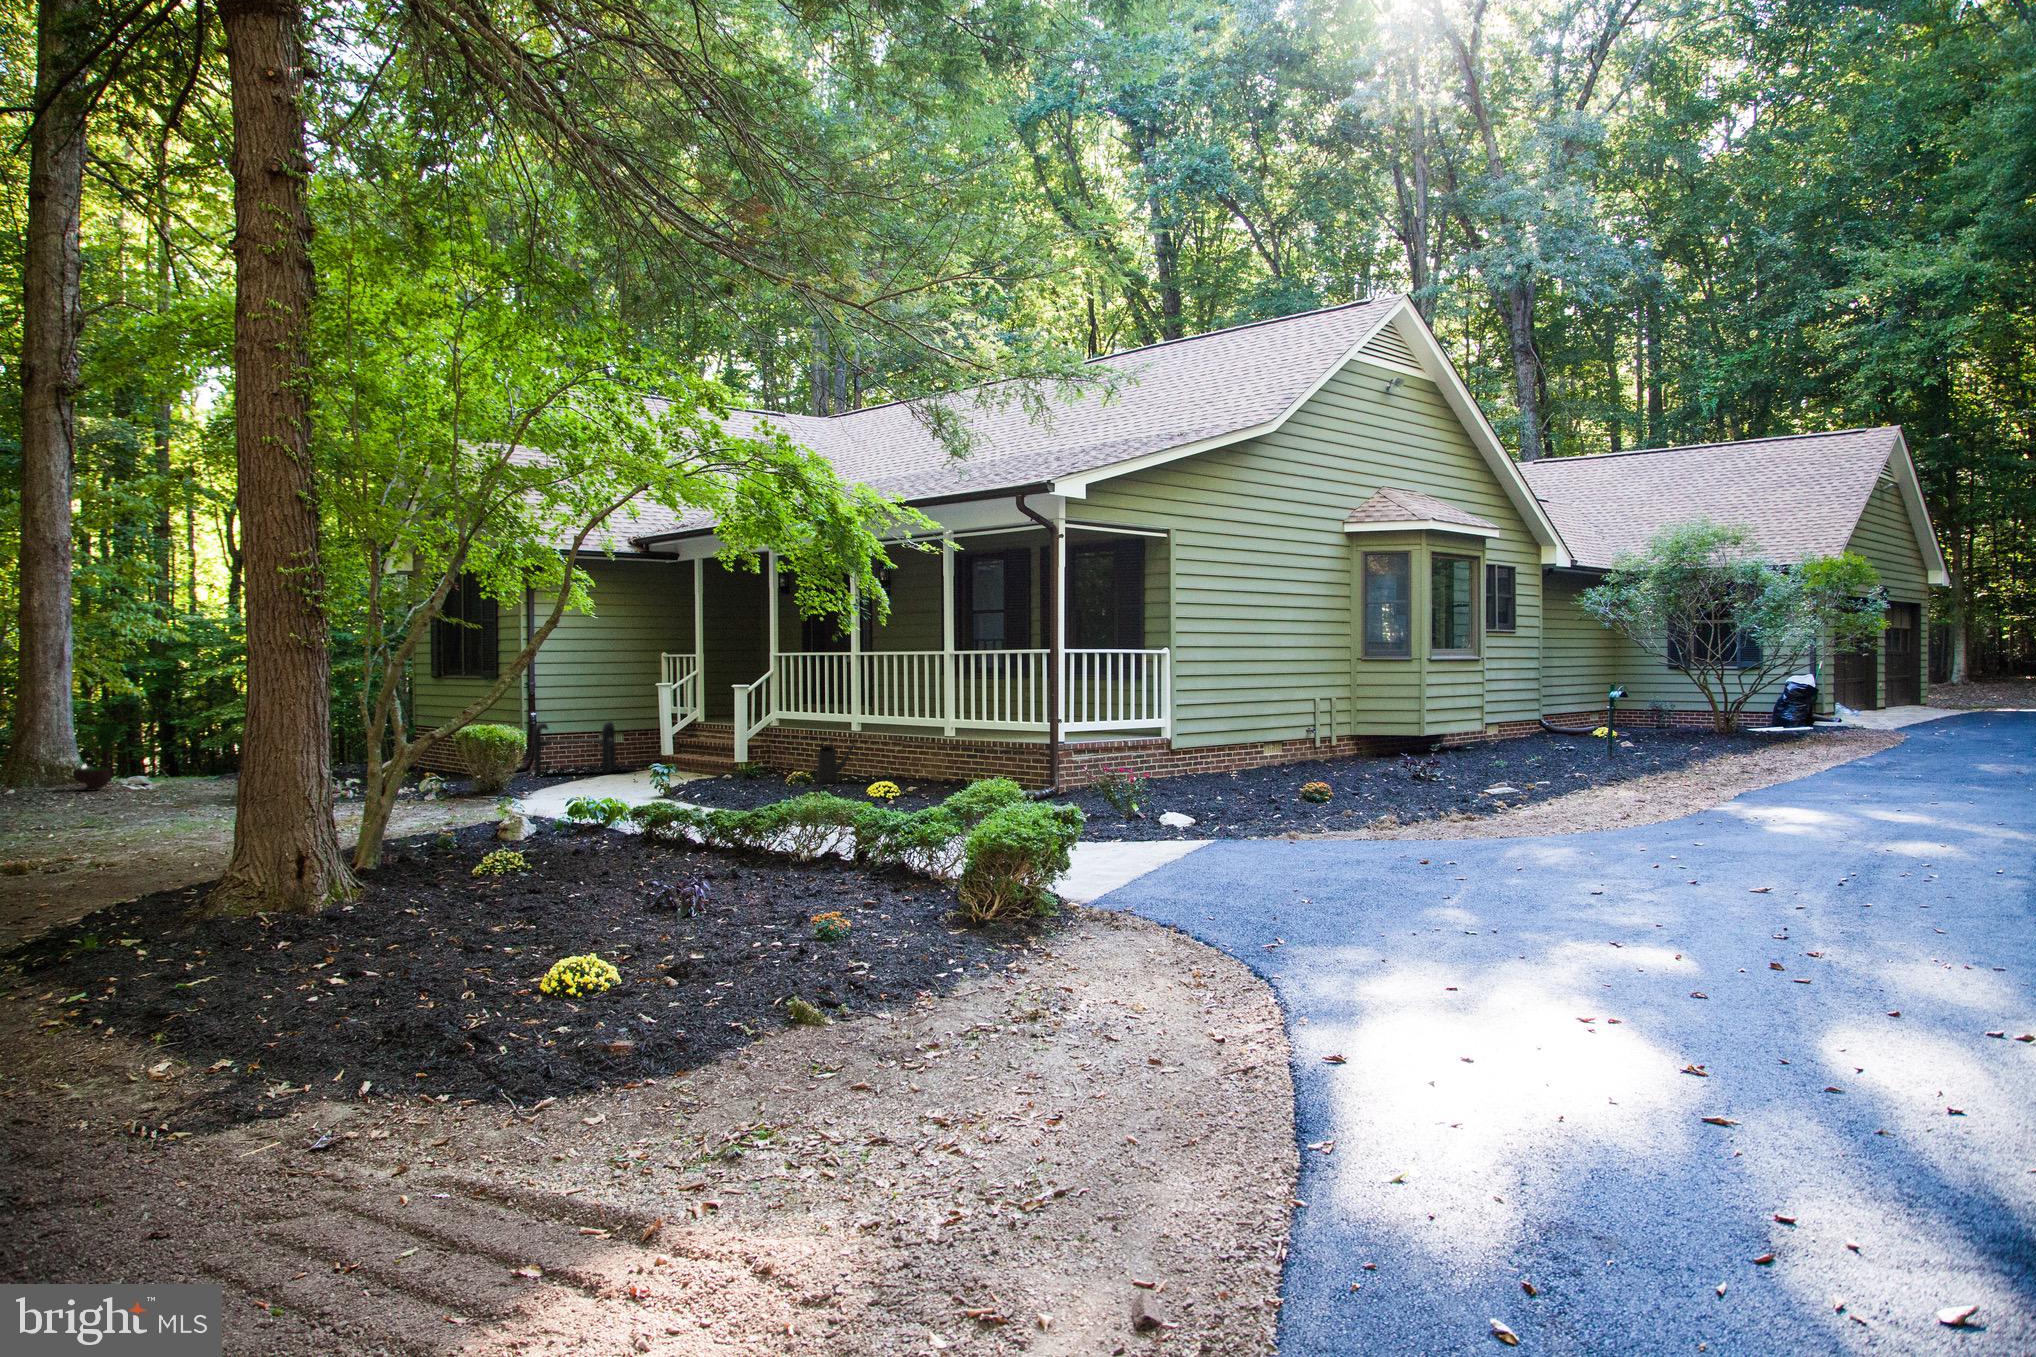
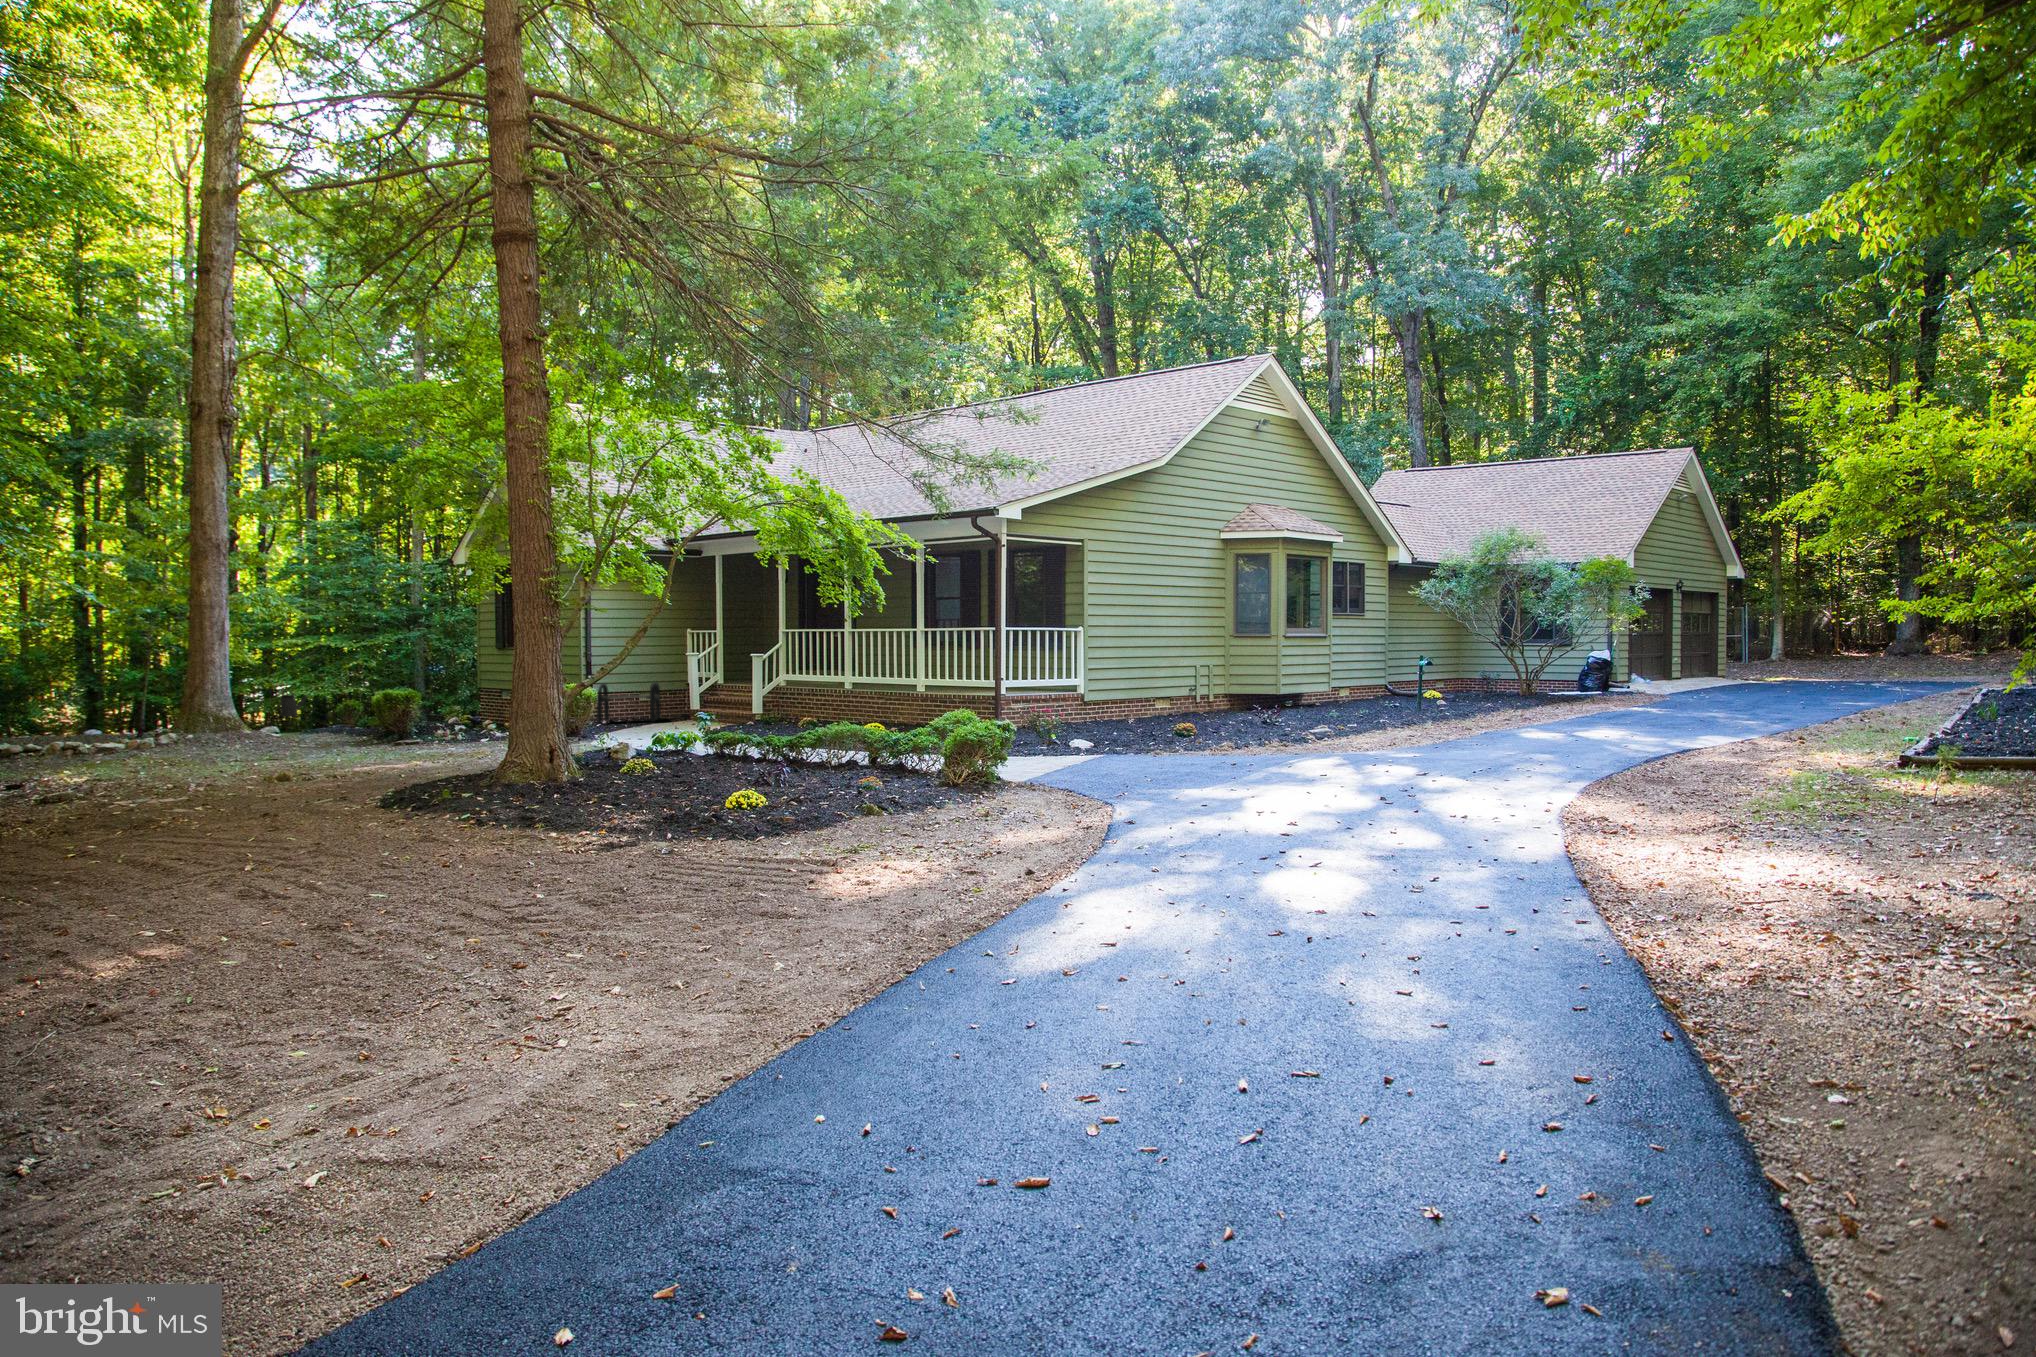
potted tree: present [73,723,121,791] -> none [219,681,262,739]
watering can: present [813,739,855,783] -> present [278,691,308,717]

